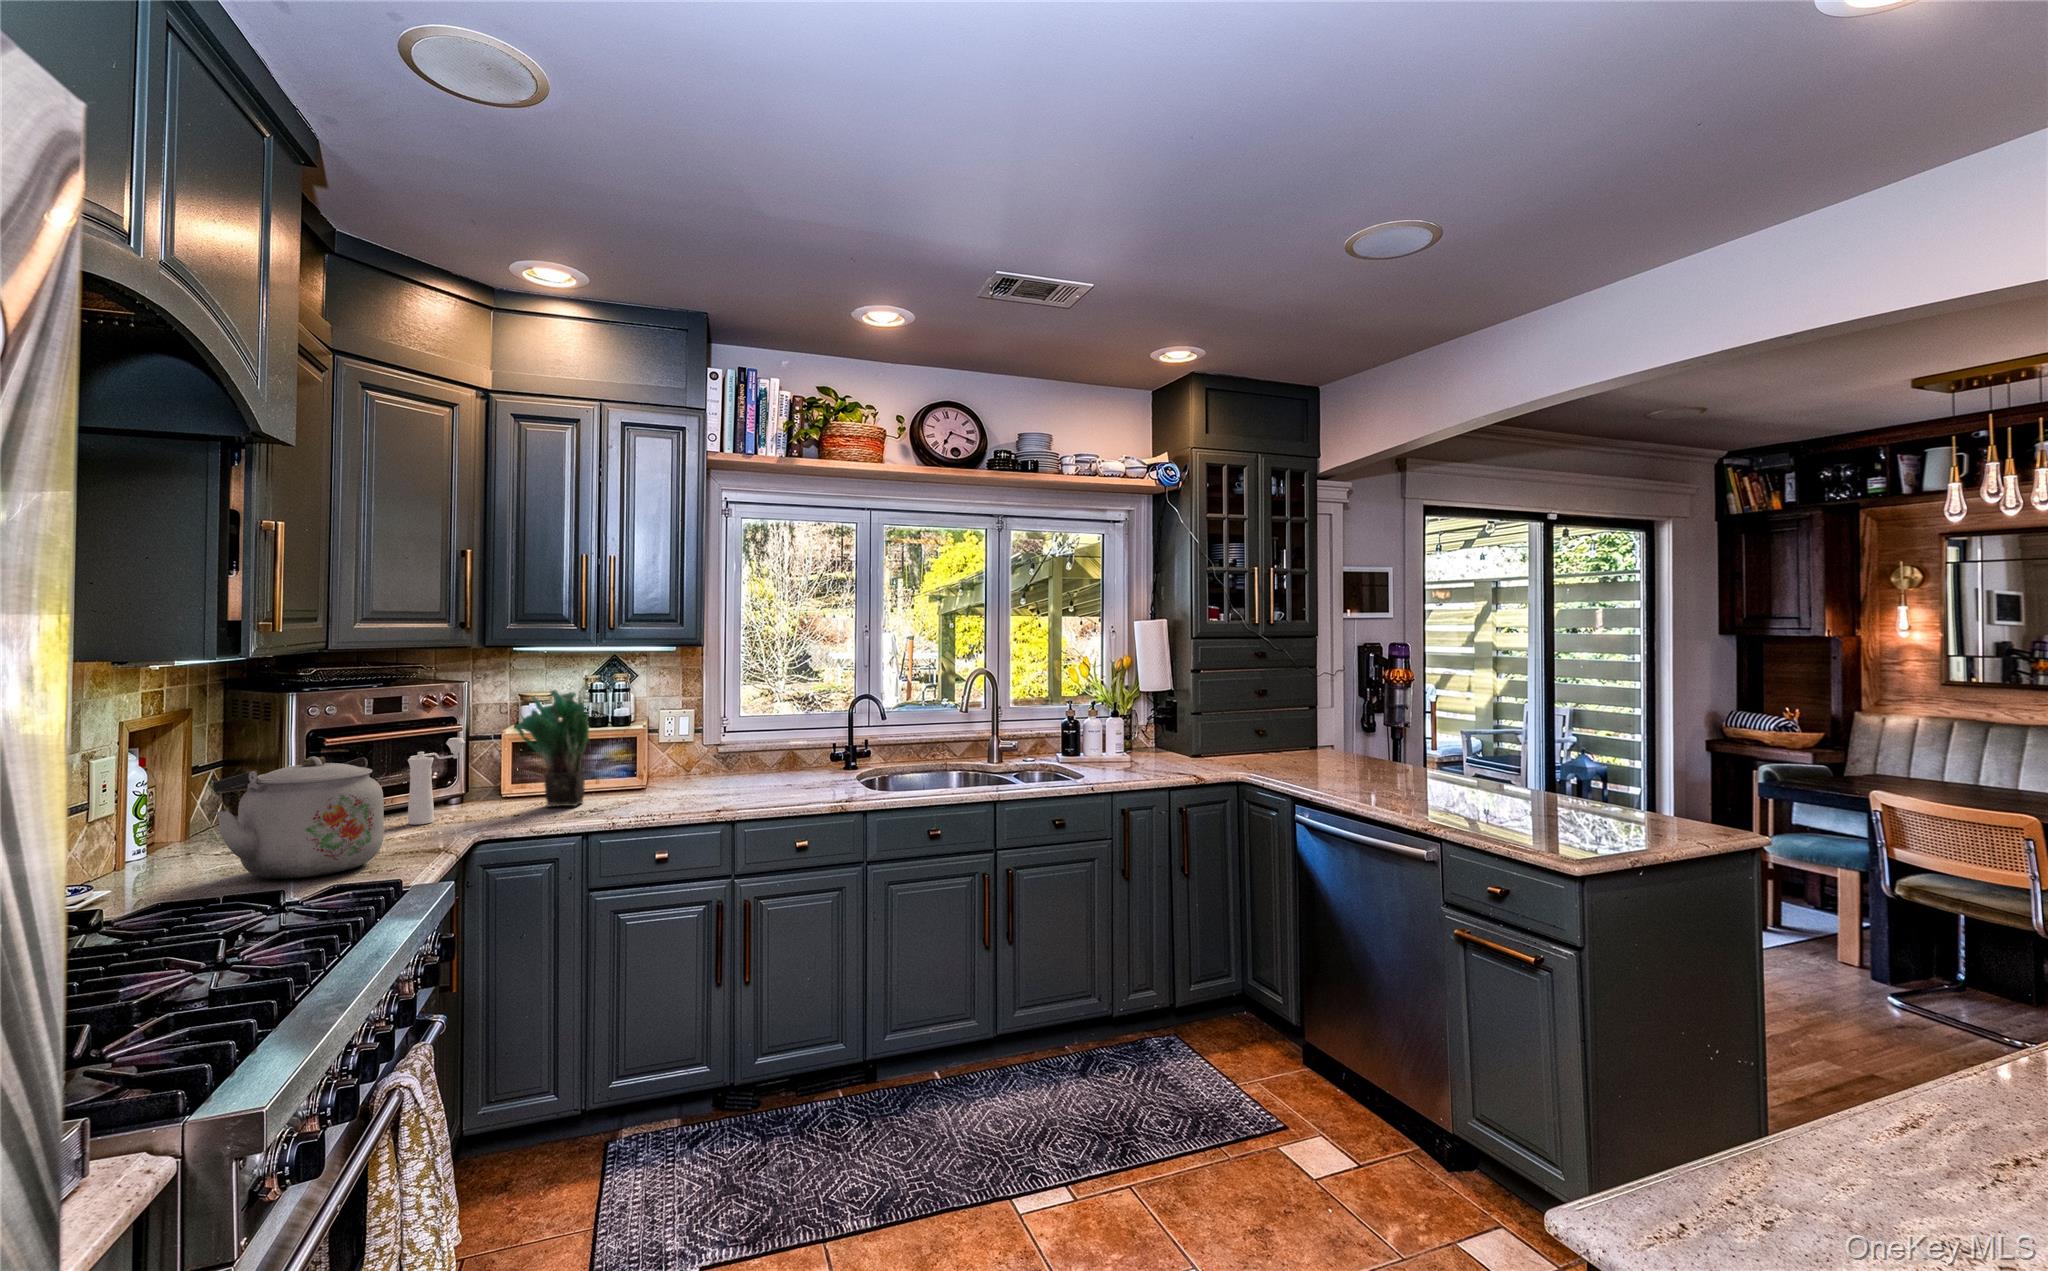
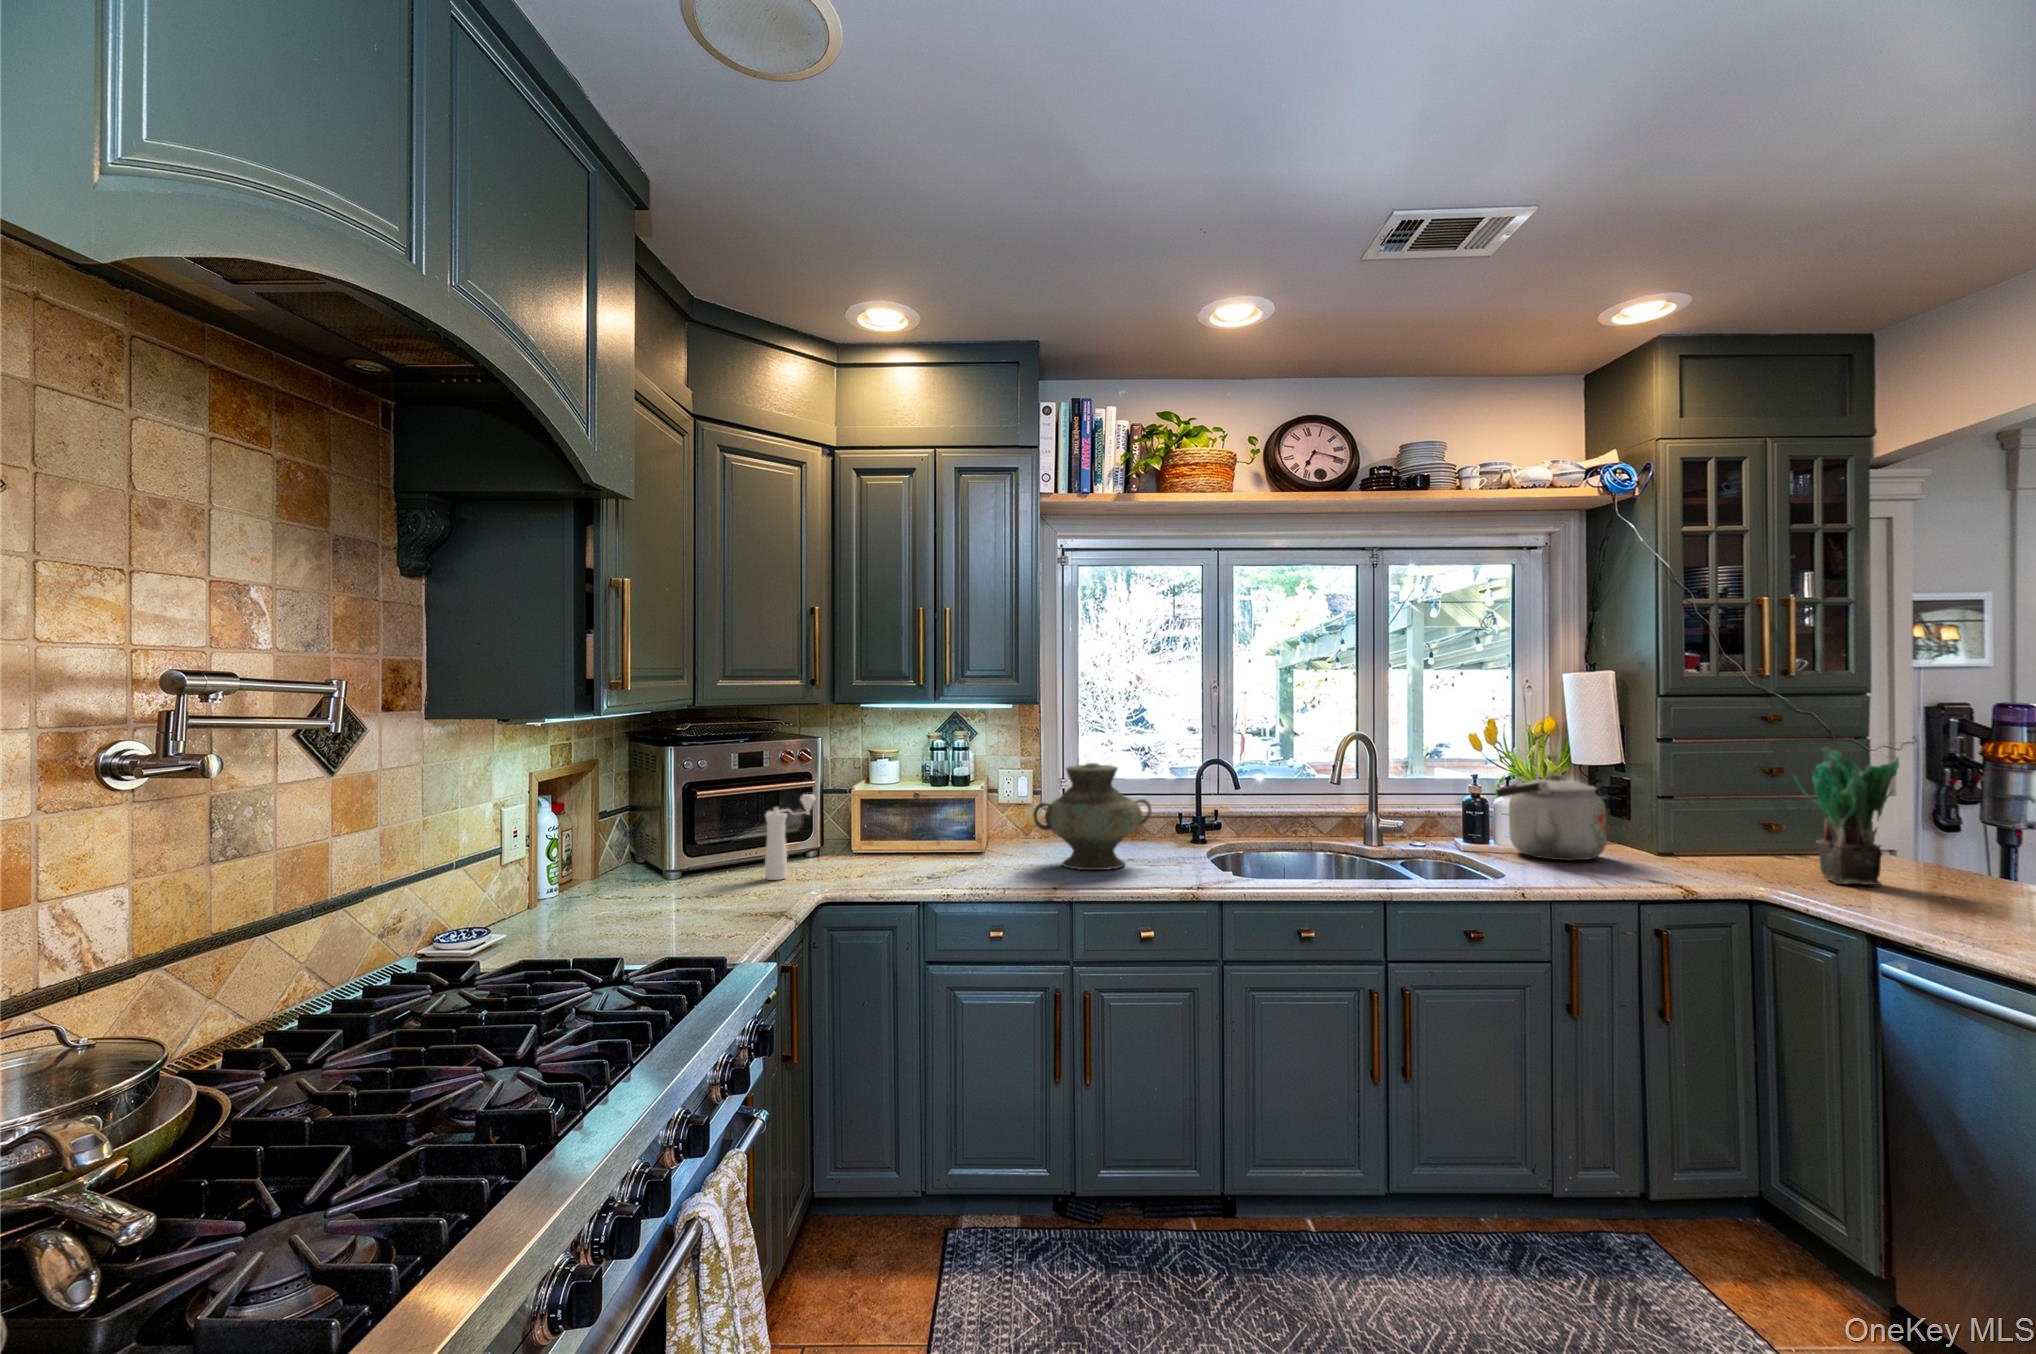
potted plant: present [515,690,589,807] -> present [1794,747,1899,885]
vase: none [695,701,806,797] -> present [1033,763,1152,870]
kettle: present [213,756,384,878] -> present [1496,774,1607,860]

